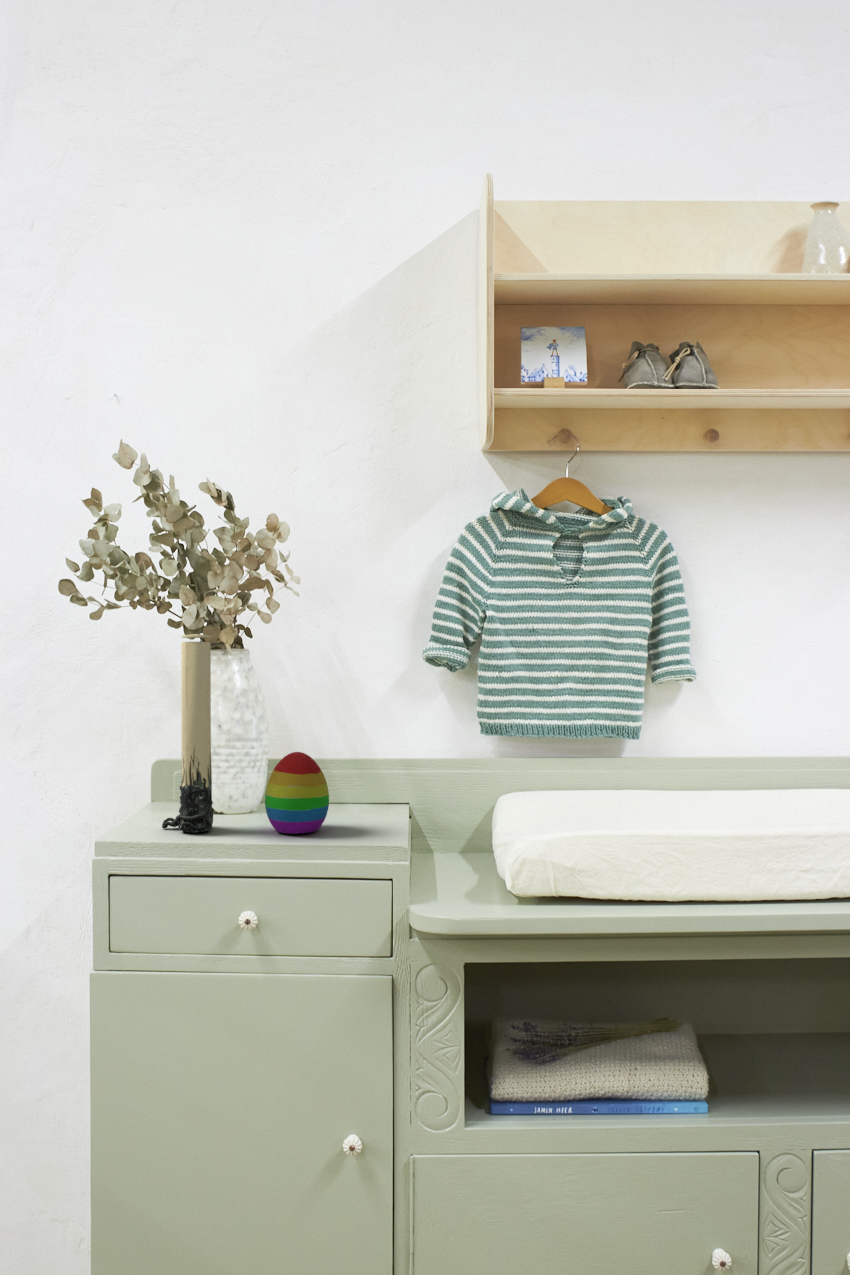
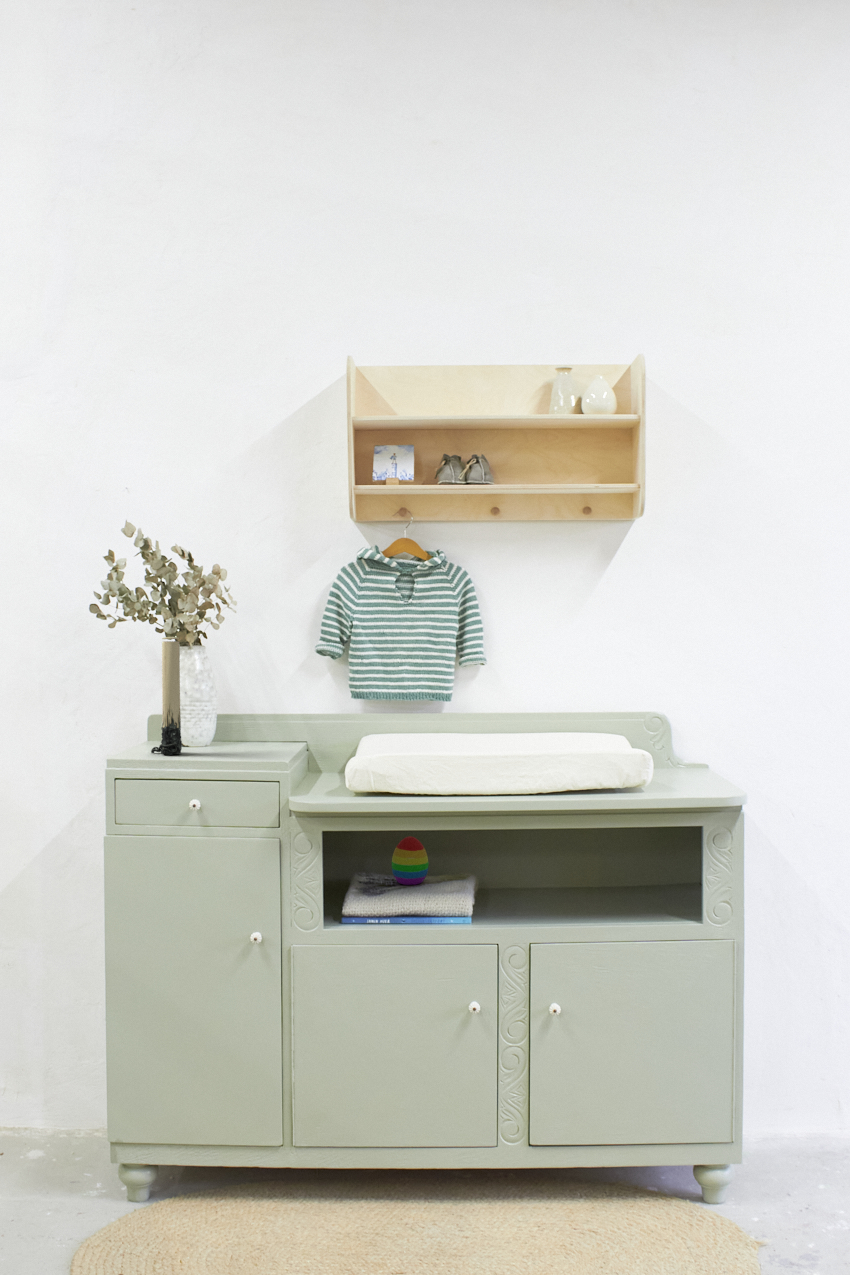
decorative egg: present [265,752,329,834] -> present [392,837,428,885]

